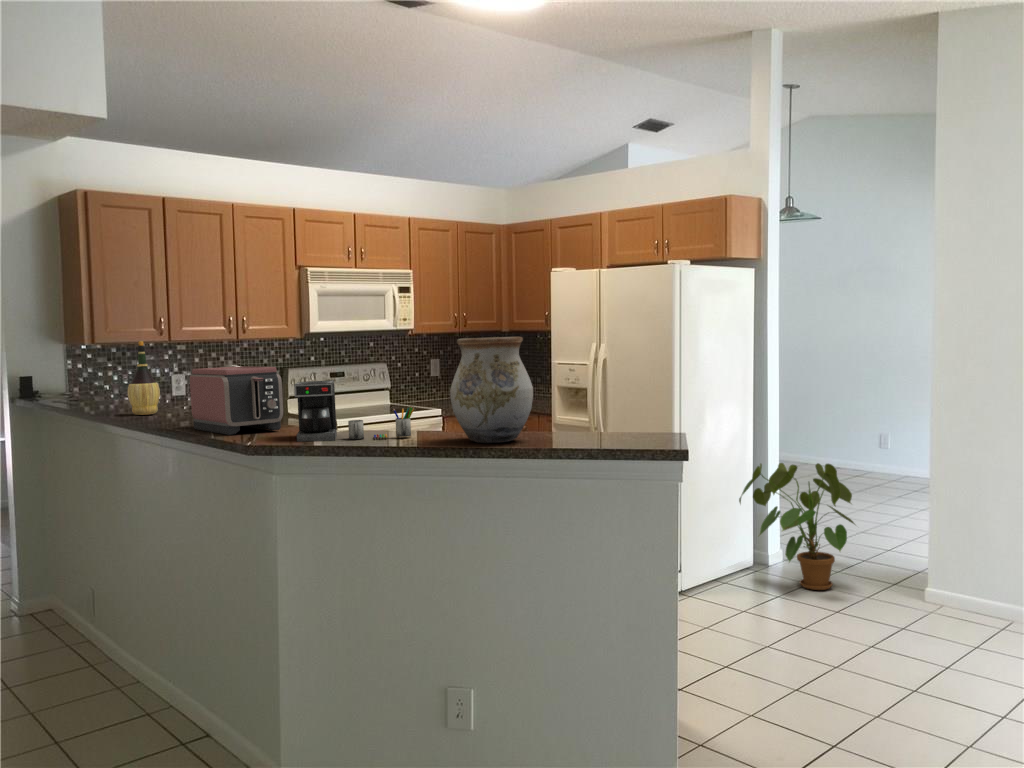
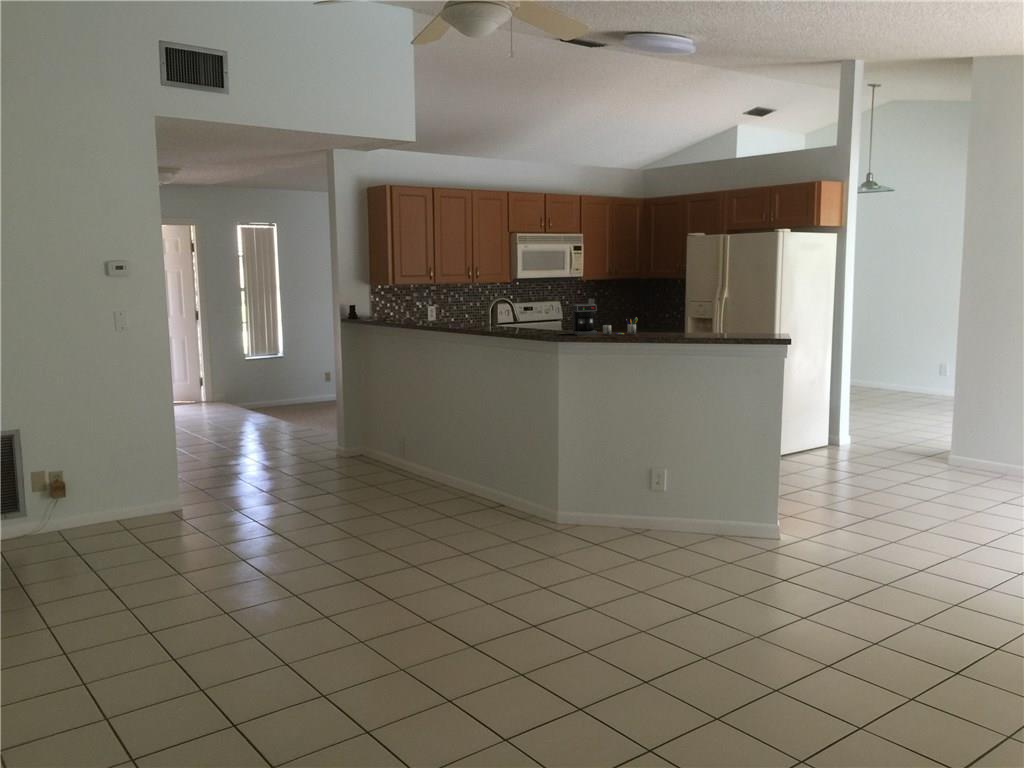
vase: present [450,337,533,443] -> none [661,280,705,336]
wine bottle: present [128,341,160,415] -> none [441,282,459,327]
toaster: present [190,366,283,435] -> none [503,297,559,333]
house plant: present [739,463,854,590] -> none [820,371,903,457]

